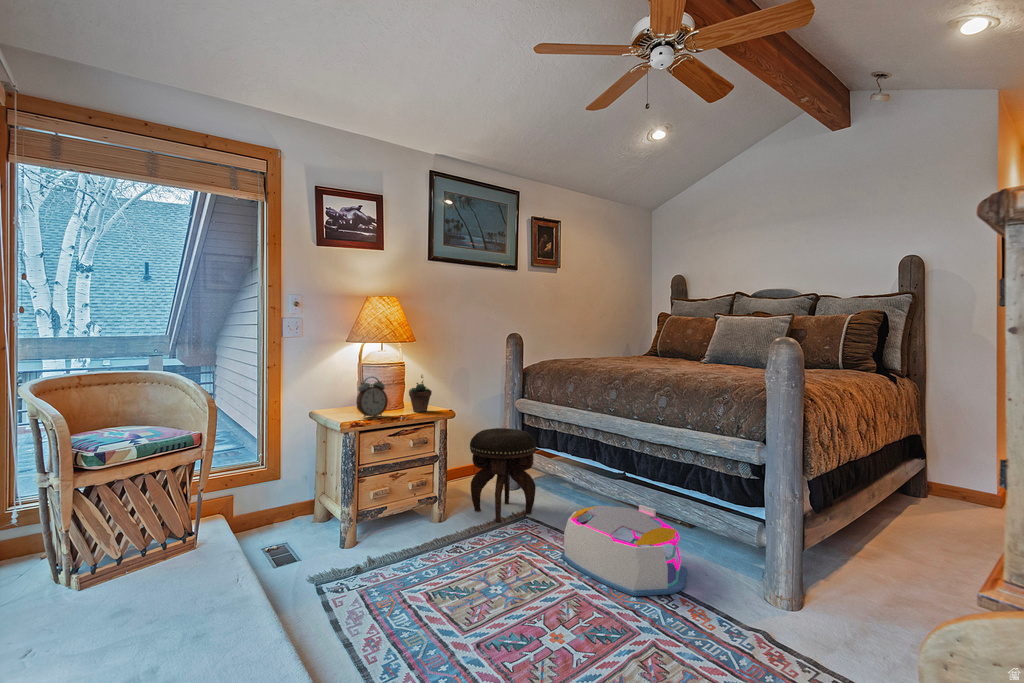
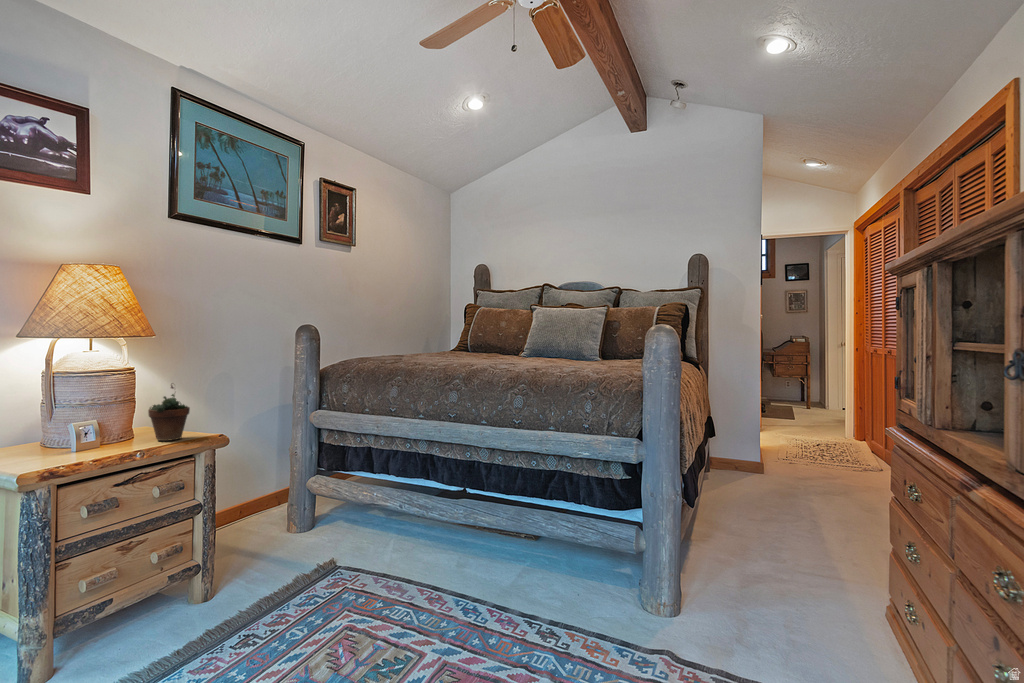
alarm clock: present [356,377,388,417] -> none [44,391,110,461]
footstool: present [470,428,536,522] -> none [252,450,350,581]
storage bin: present [561,505,687,596] -> none [406,525,561,646]

